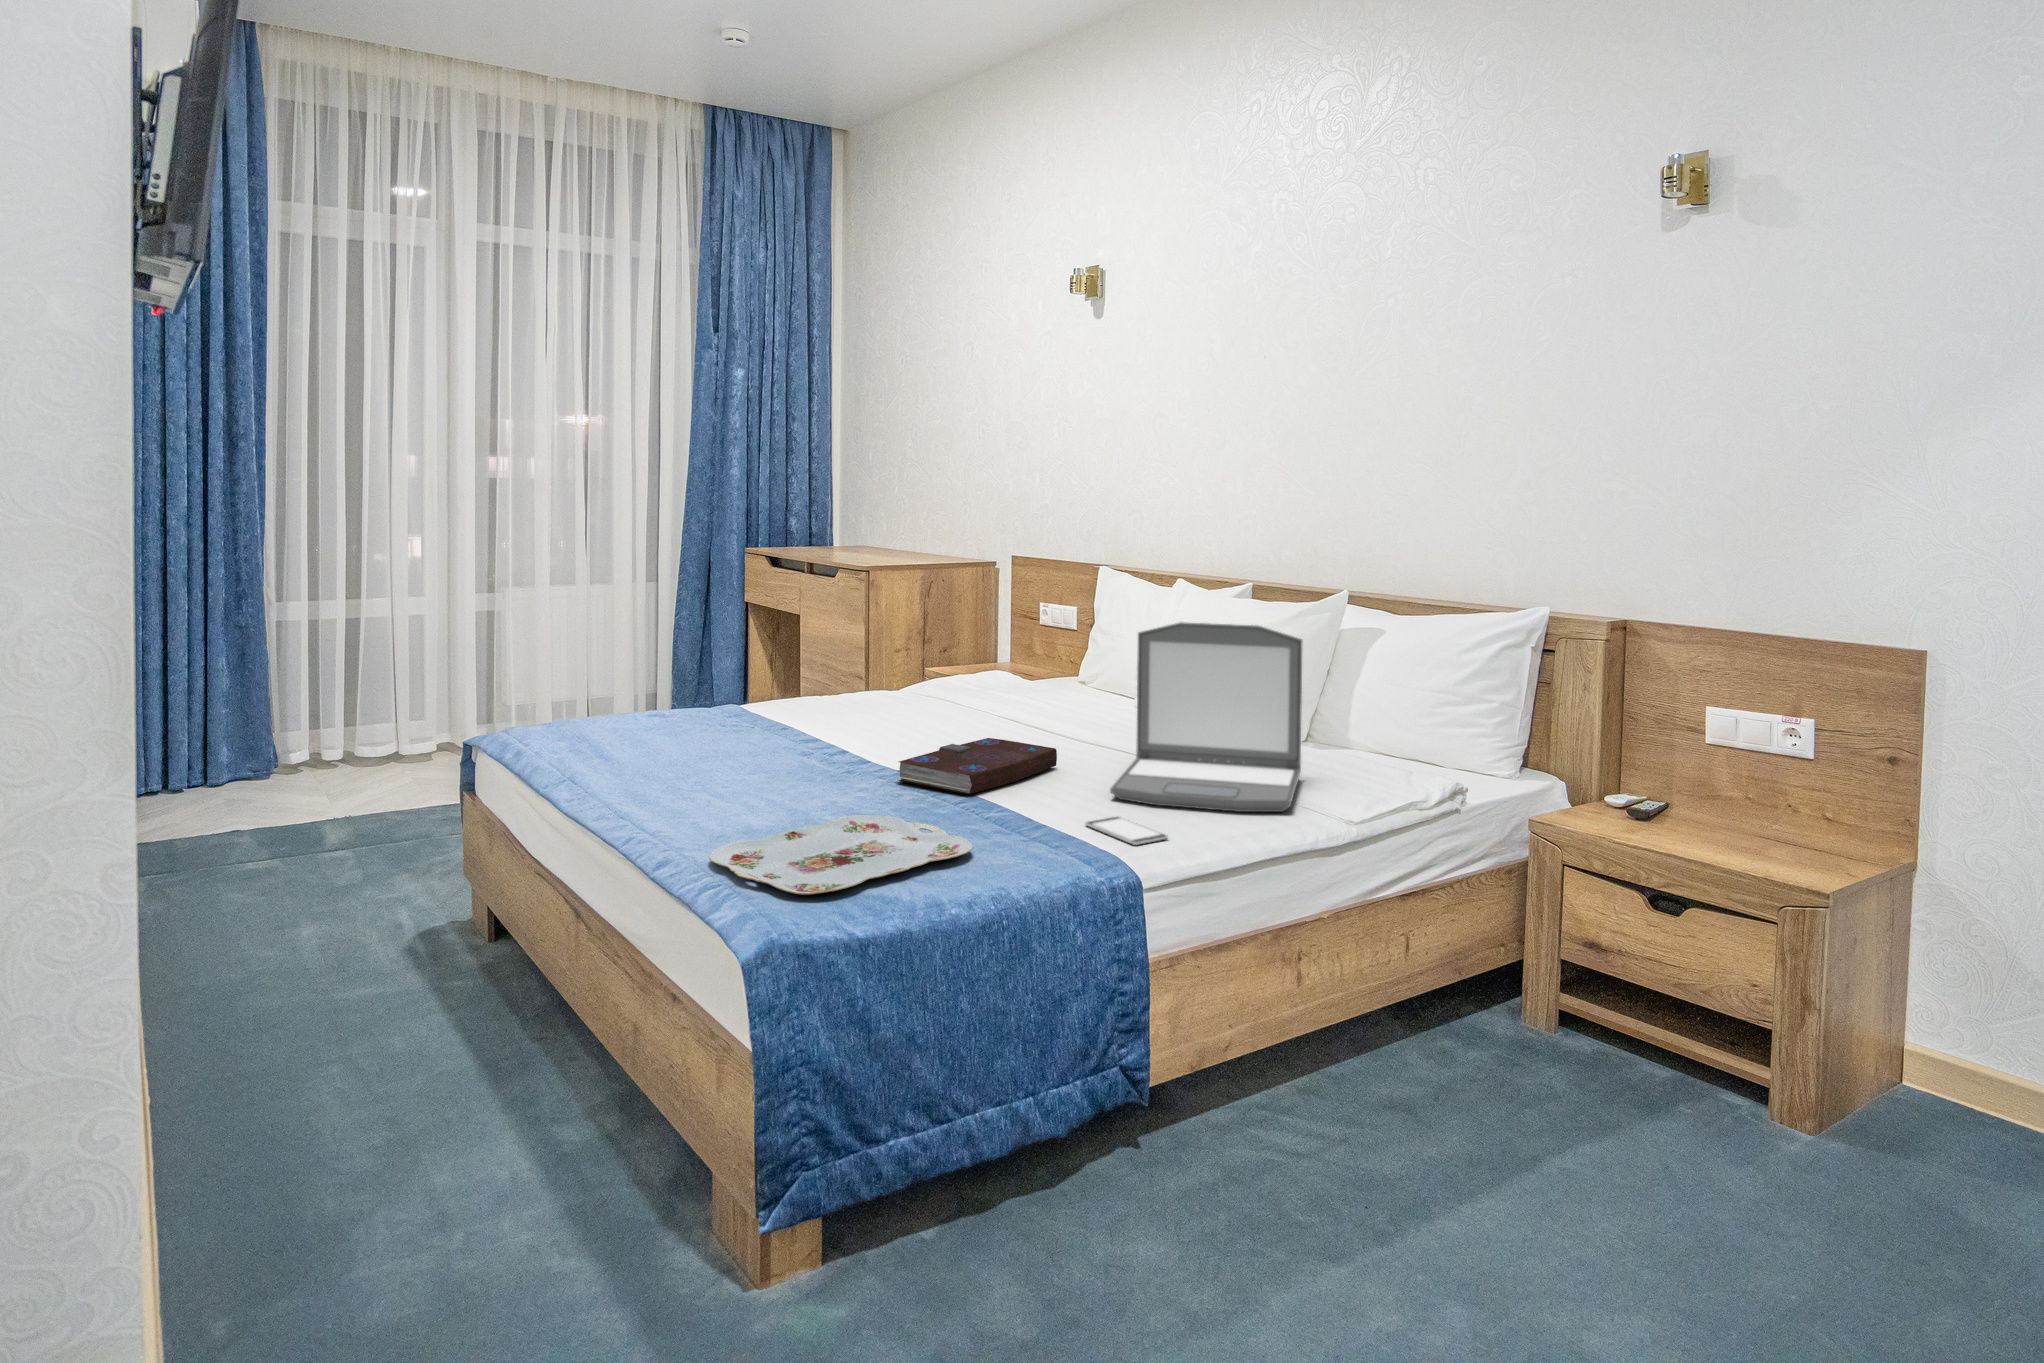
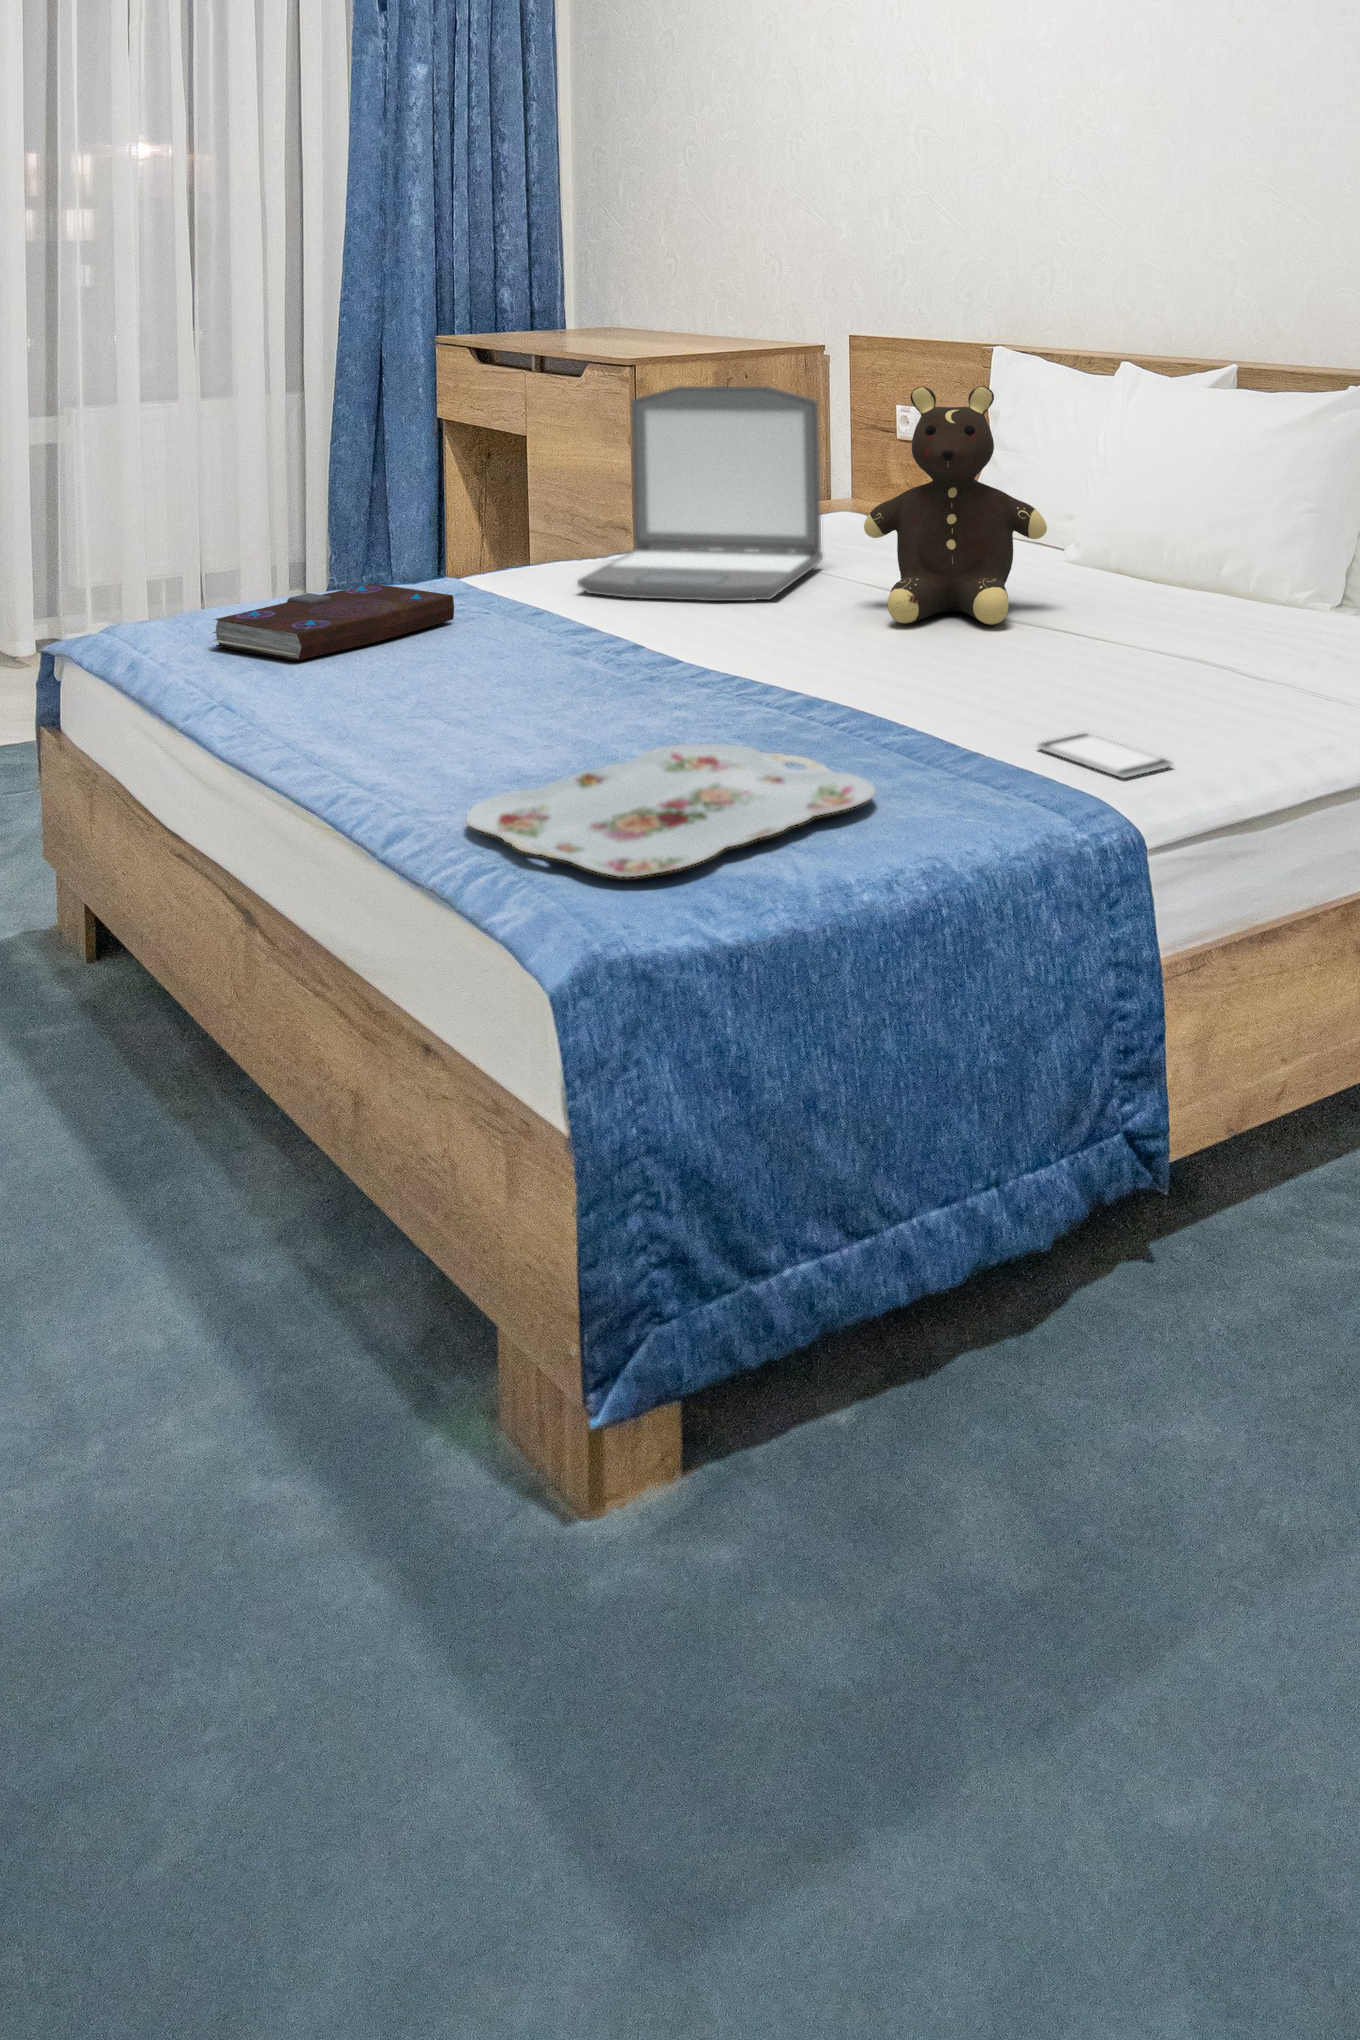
teddy bear: none [1001,591,1119,747] -> present [864,386,1047,625]
laptop: present [1110,622,1303,812] -> present [577,386,823,601]
book: present [897,738,1057,794] -> present [212,584,454,661]

